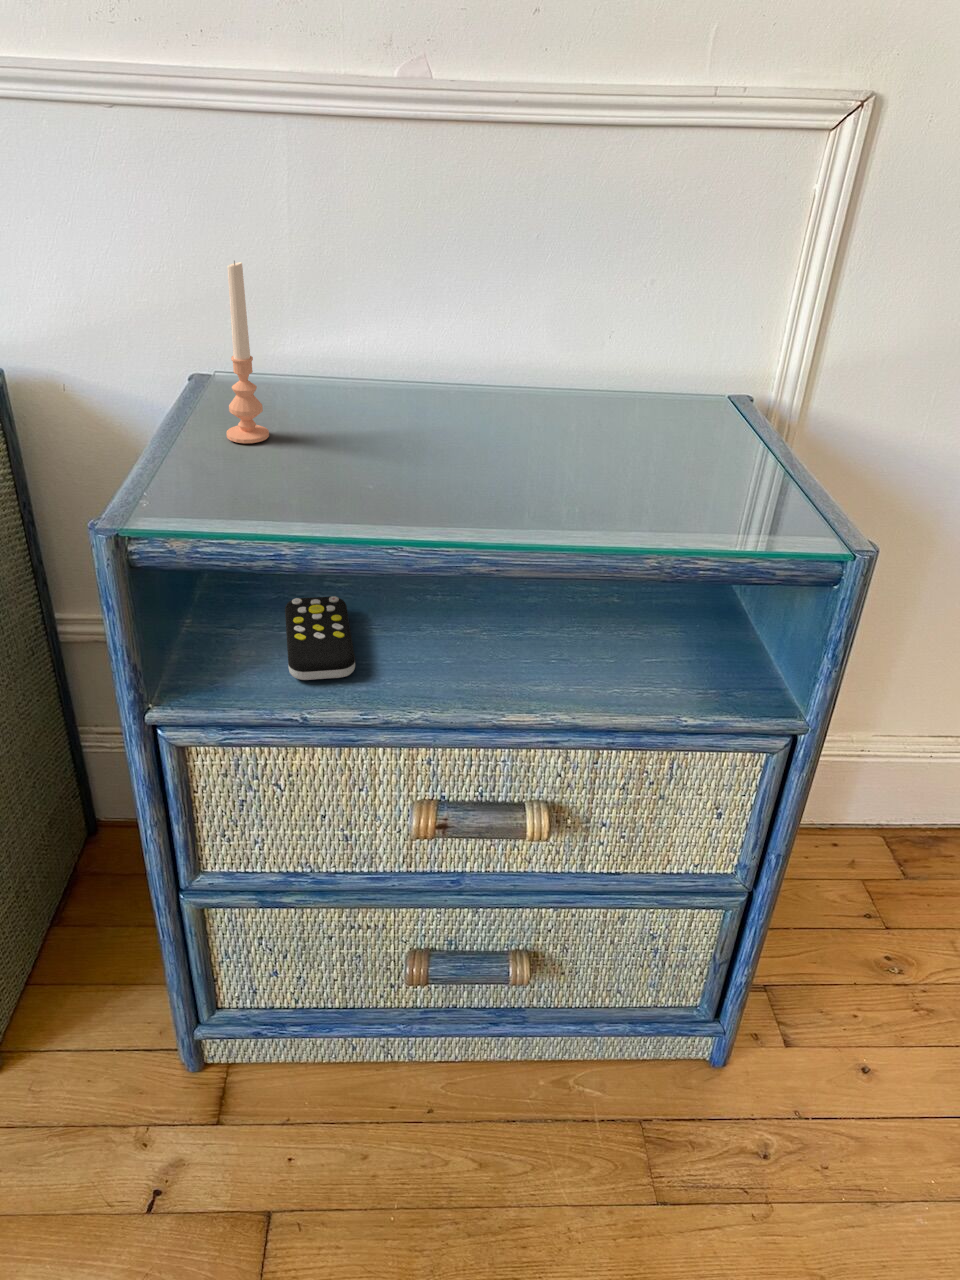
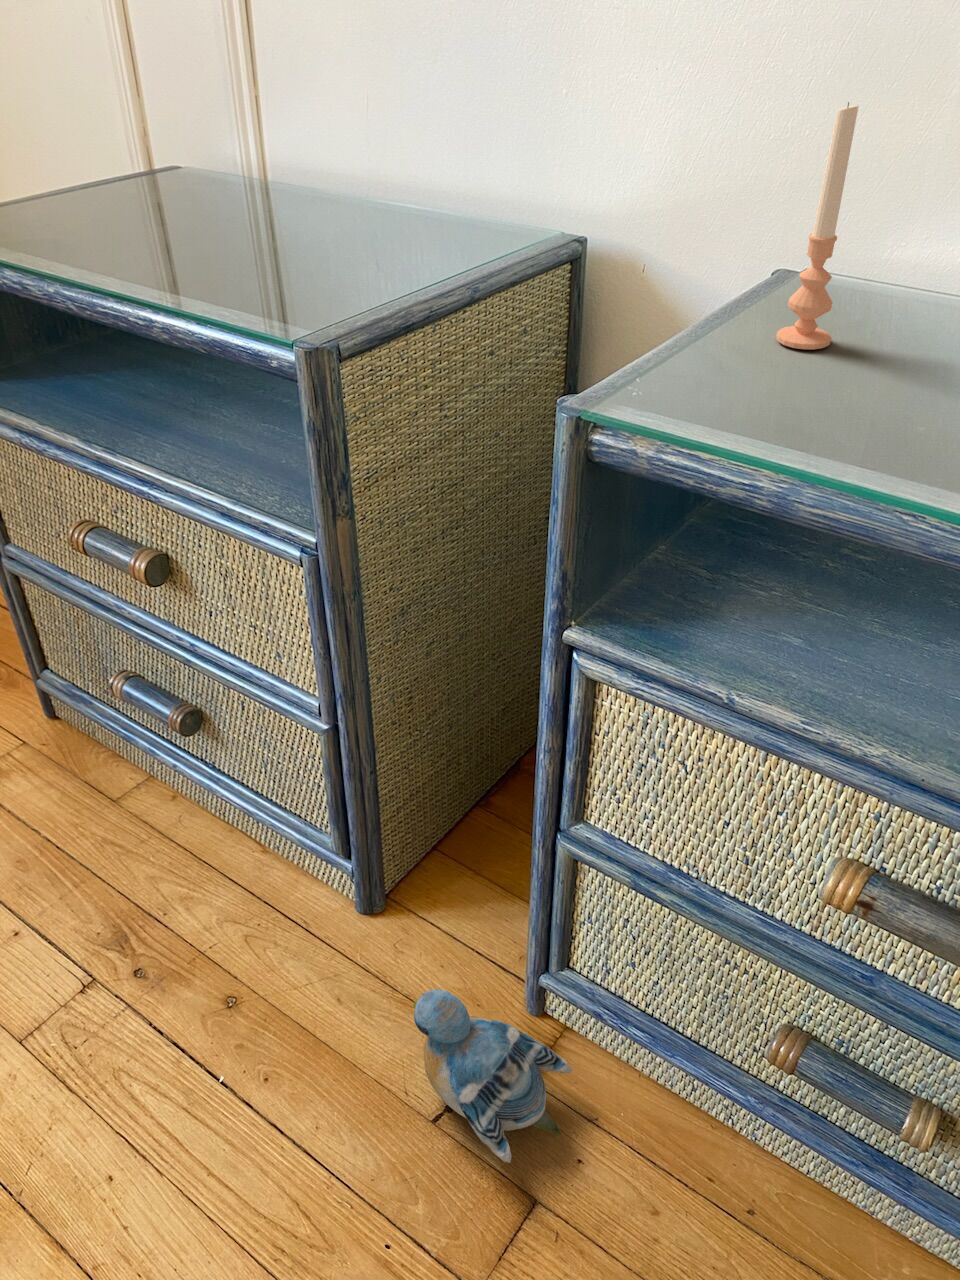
remote control: present [285,596,355,680] -> none [742,555,855,668]
plush toy: none [90,1084,268,1195] -> present [414,989,572,1163]

